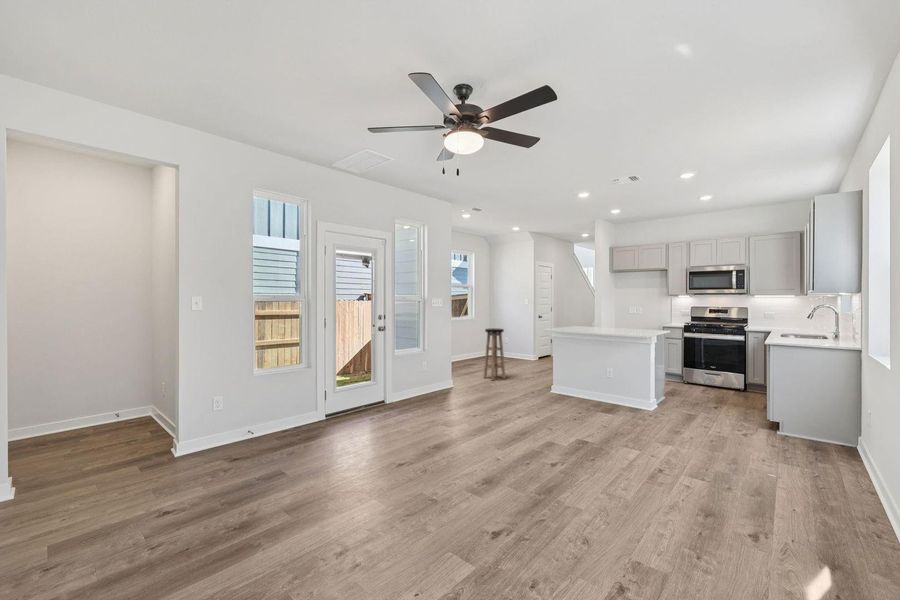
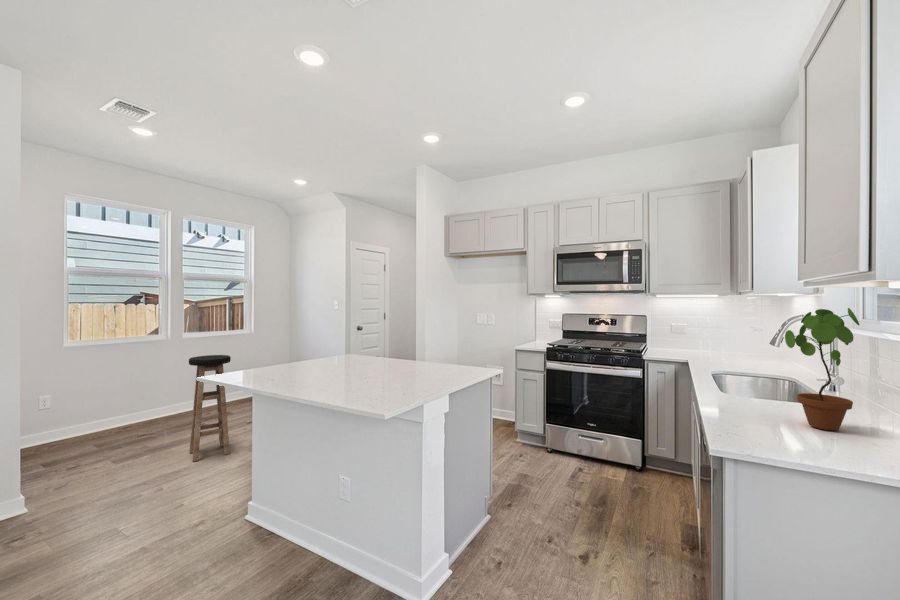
potted plant: none [795,300,819,341] -> present [785,308,859,430]

